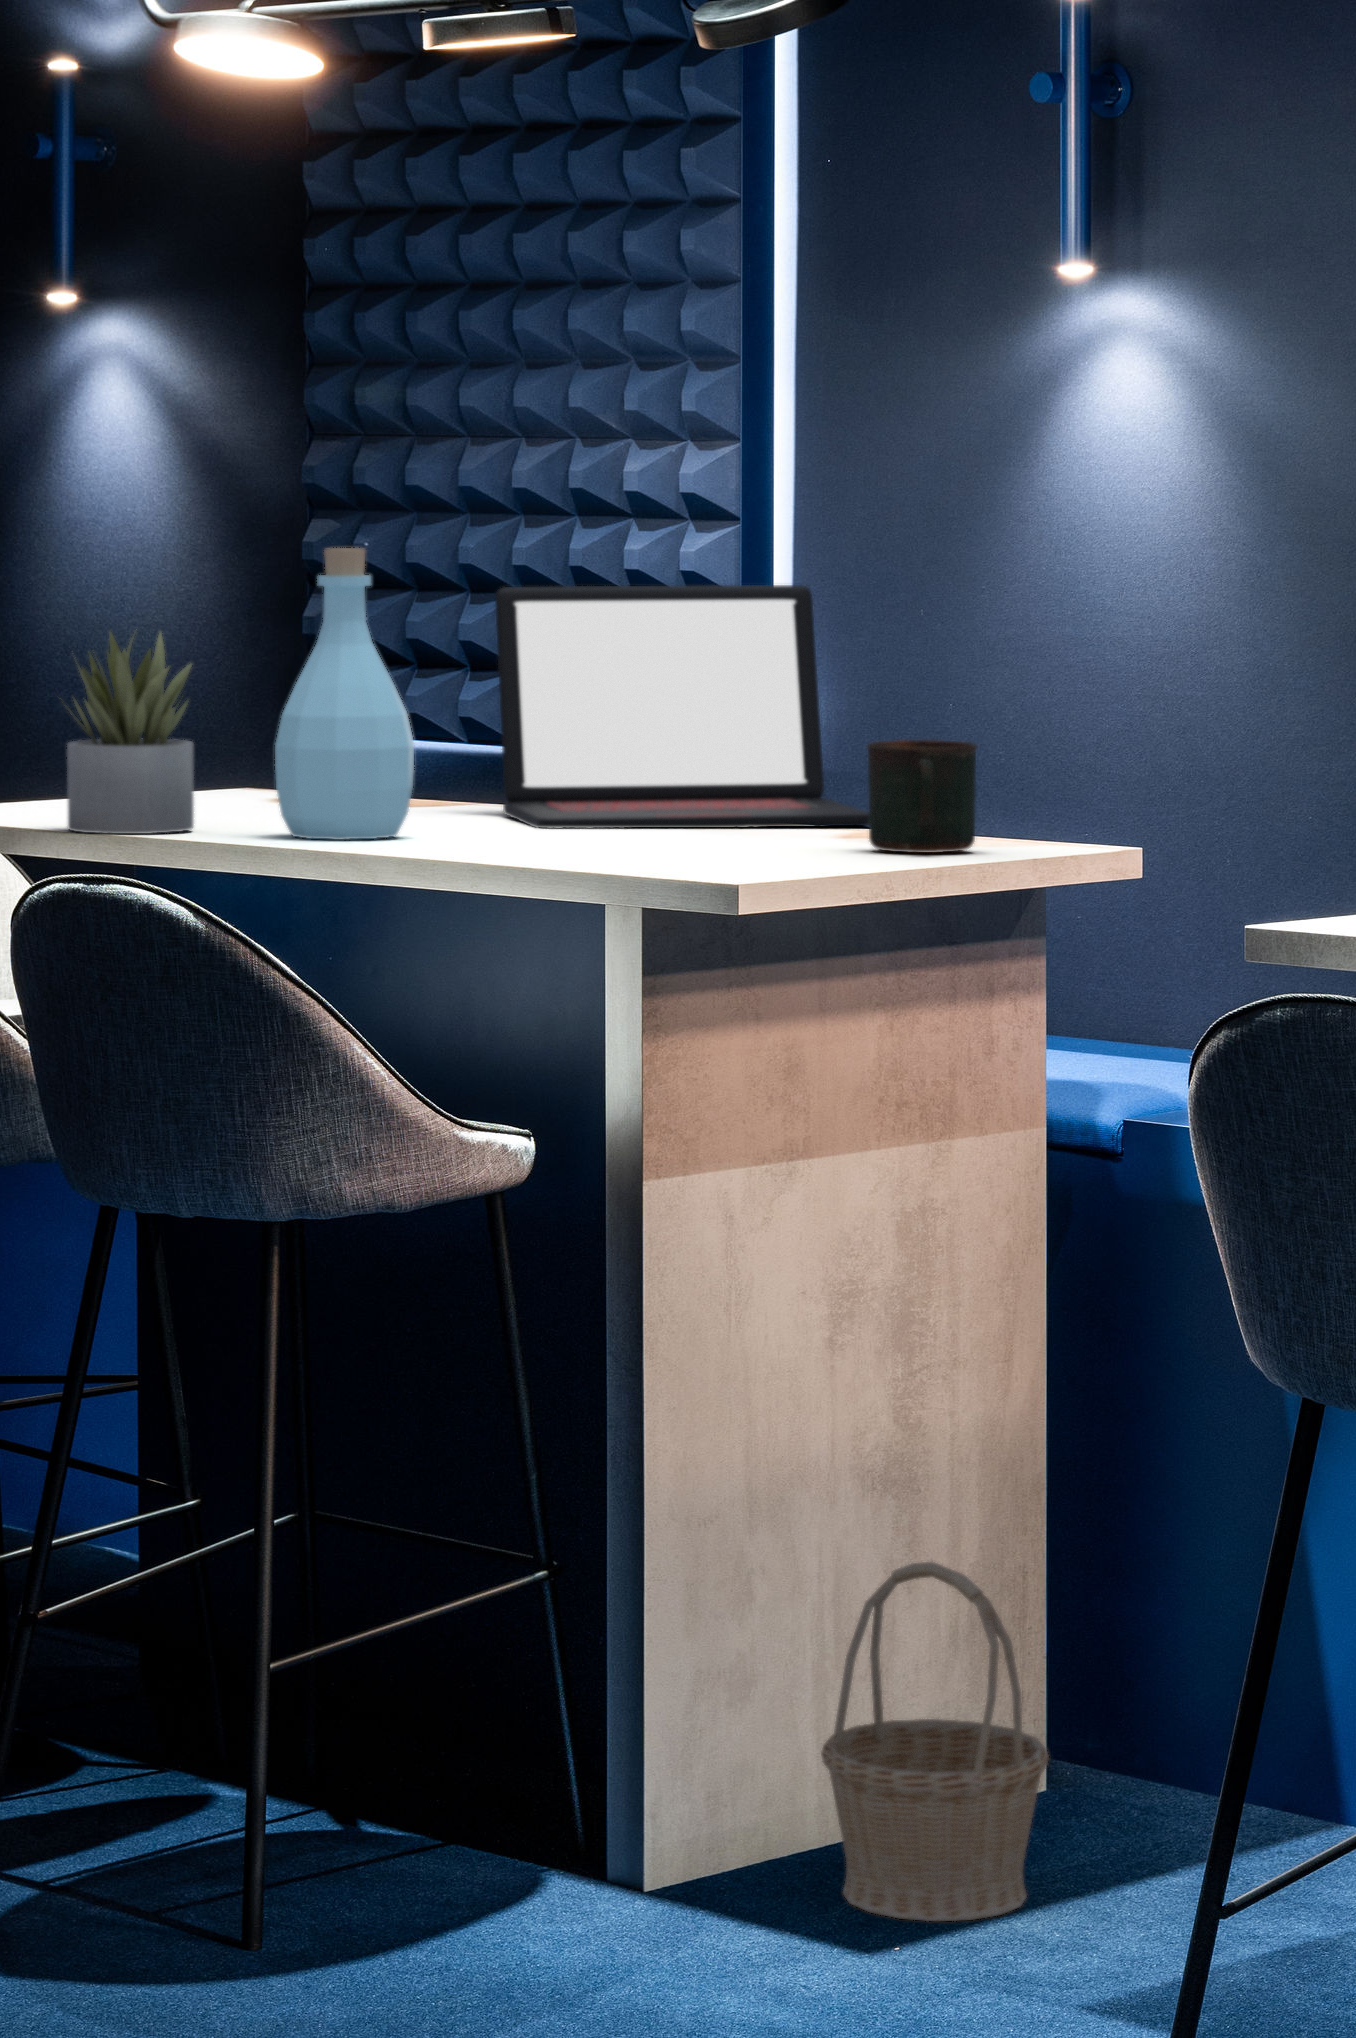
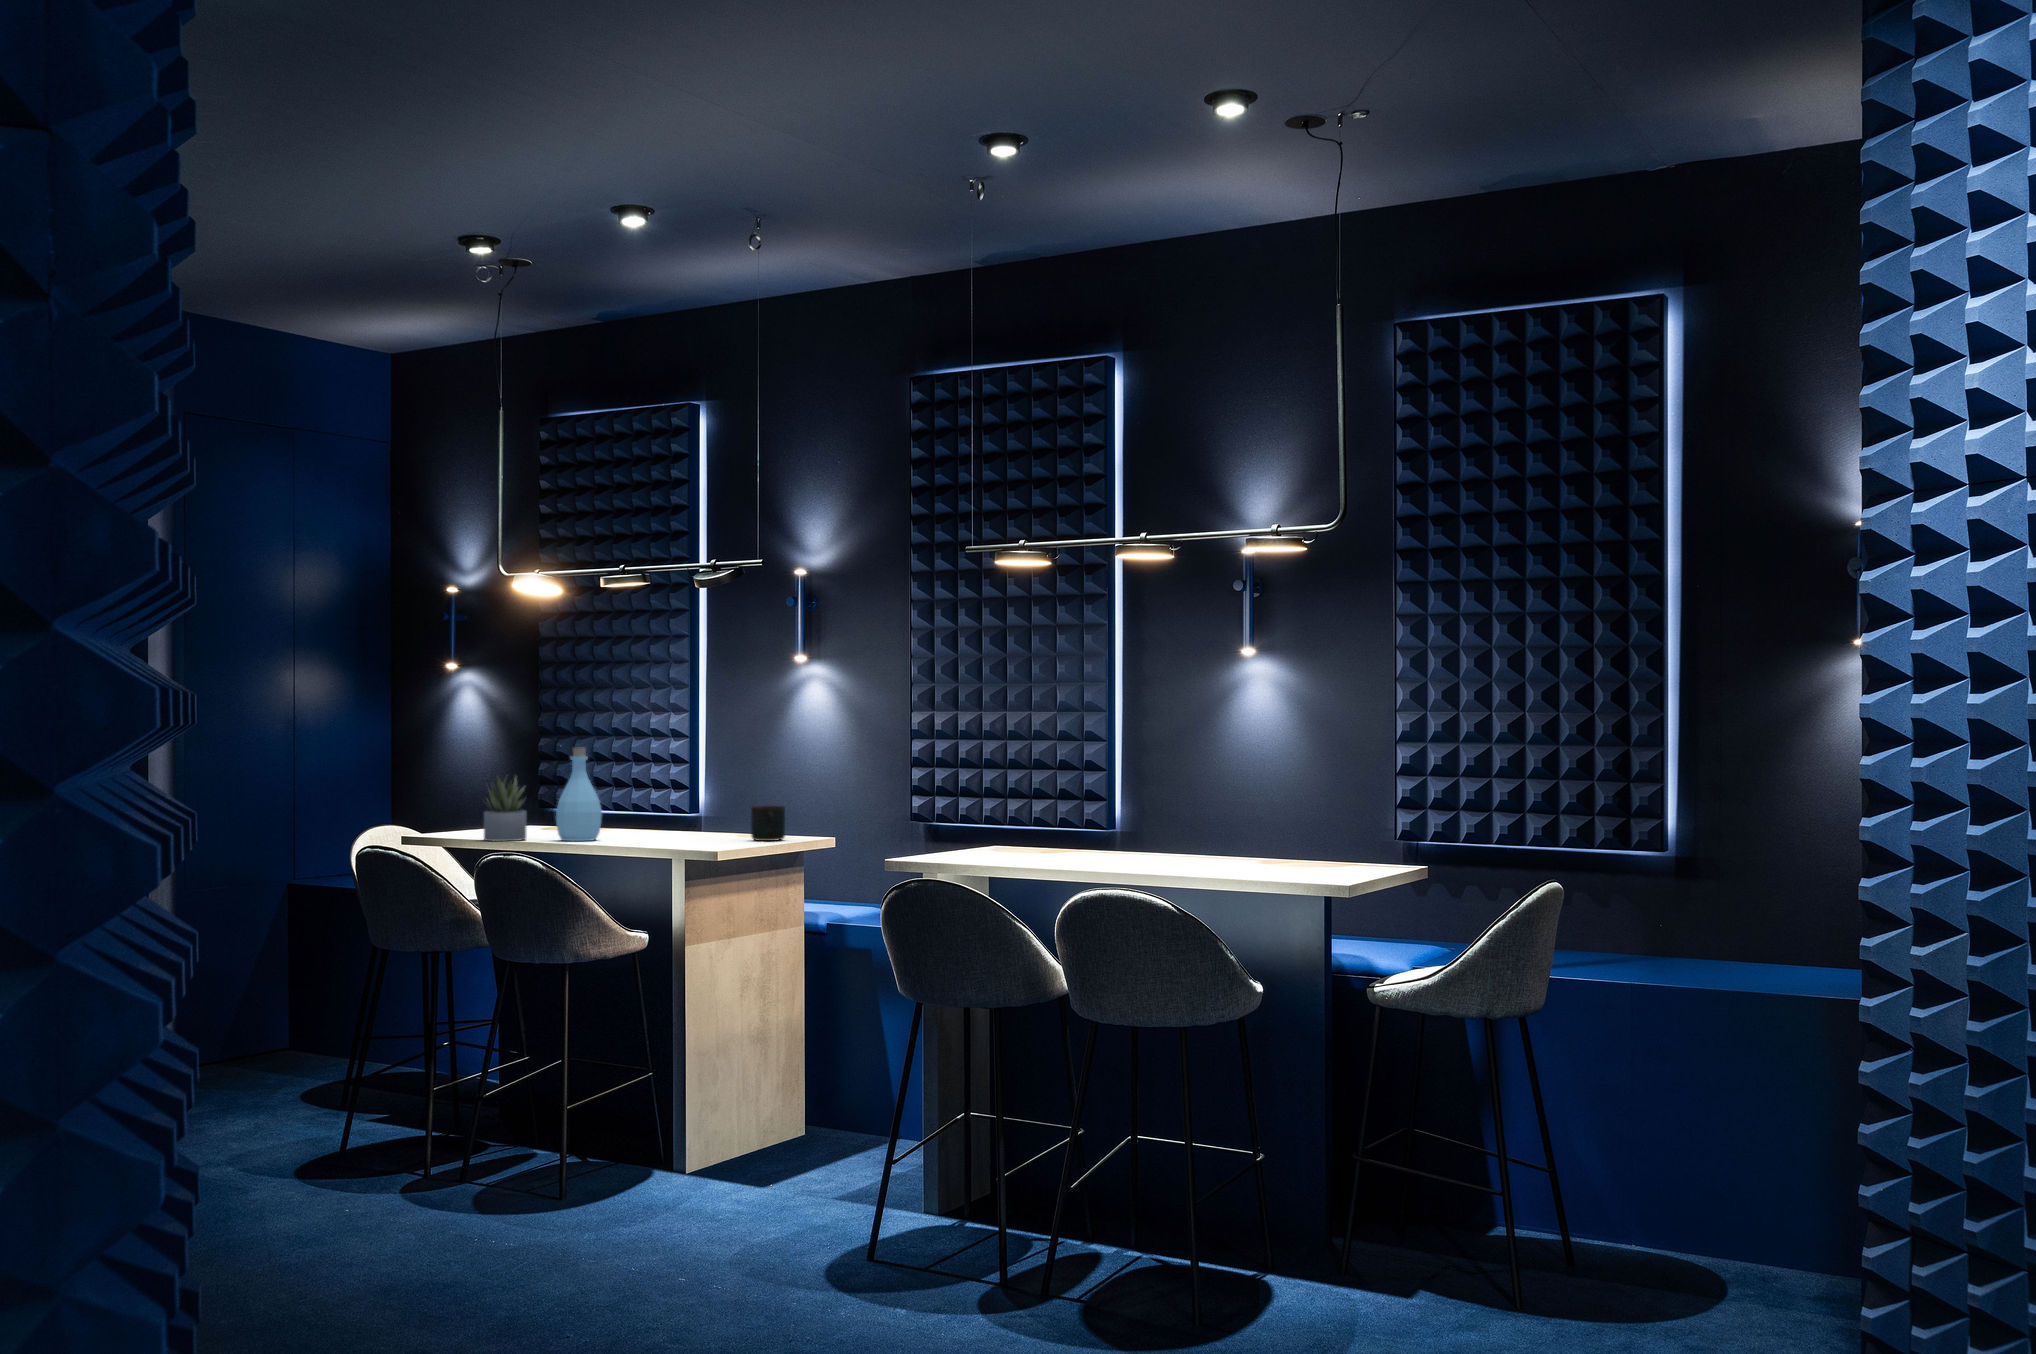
laptop: present [495,585,869,829] -> none [619,758,744,837]
basket: present [821,1562,1049,1921] -> none [743,1062,814,1175]

